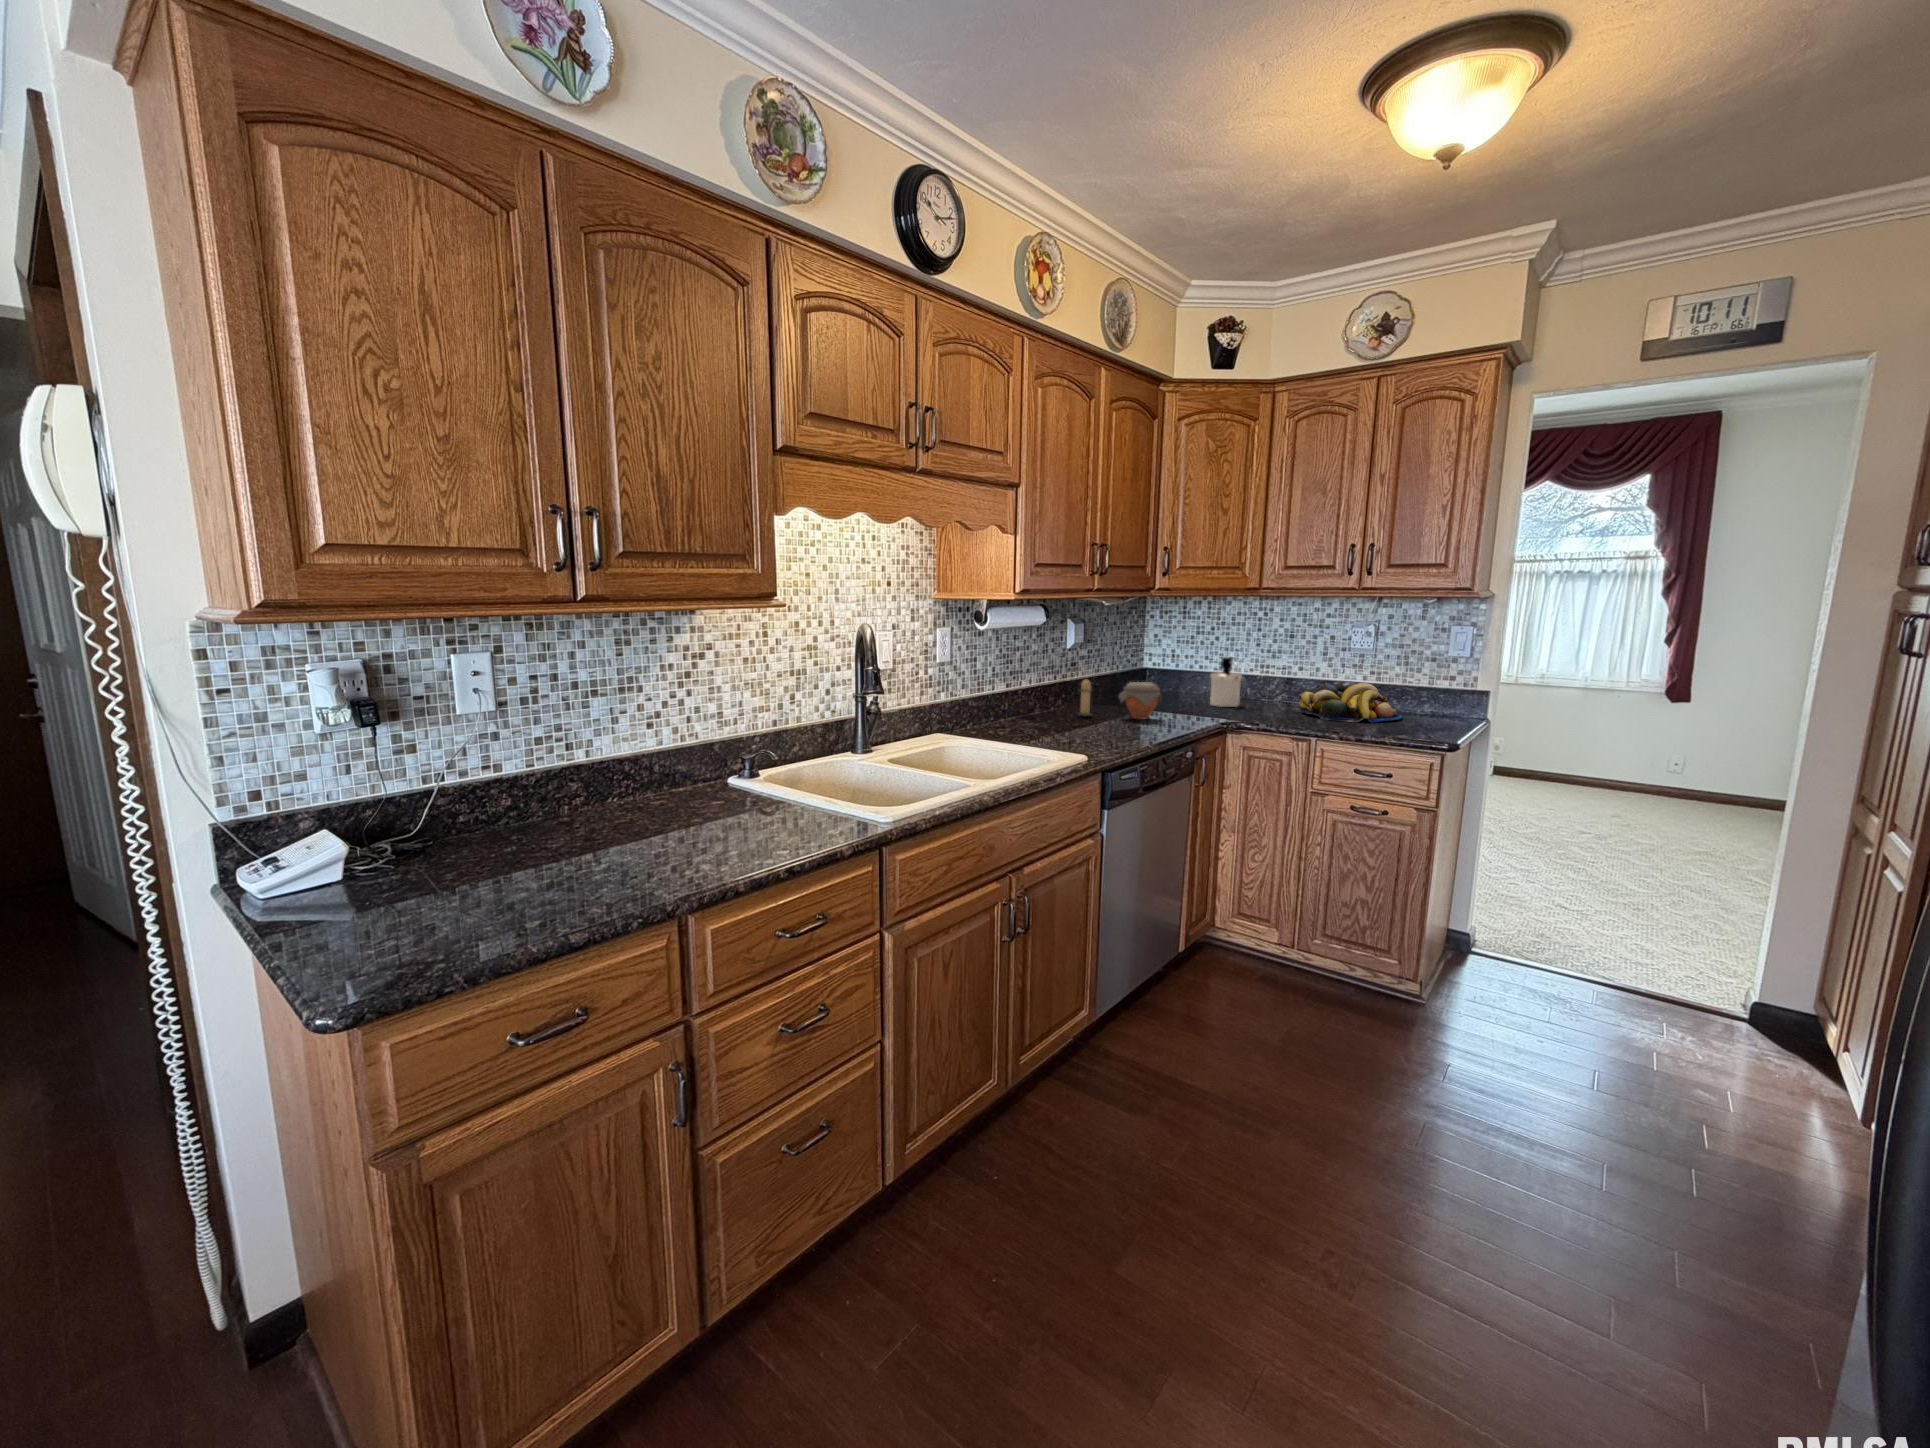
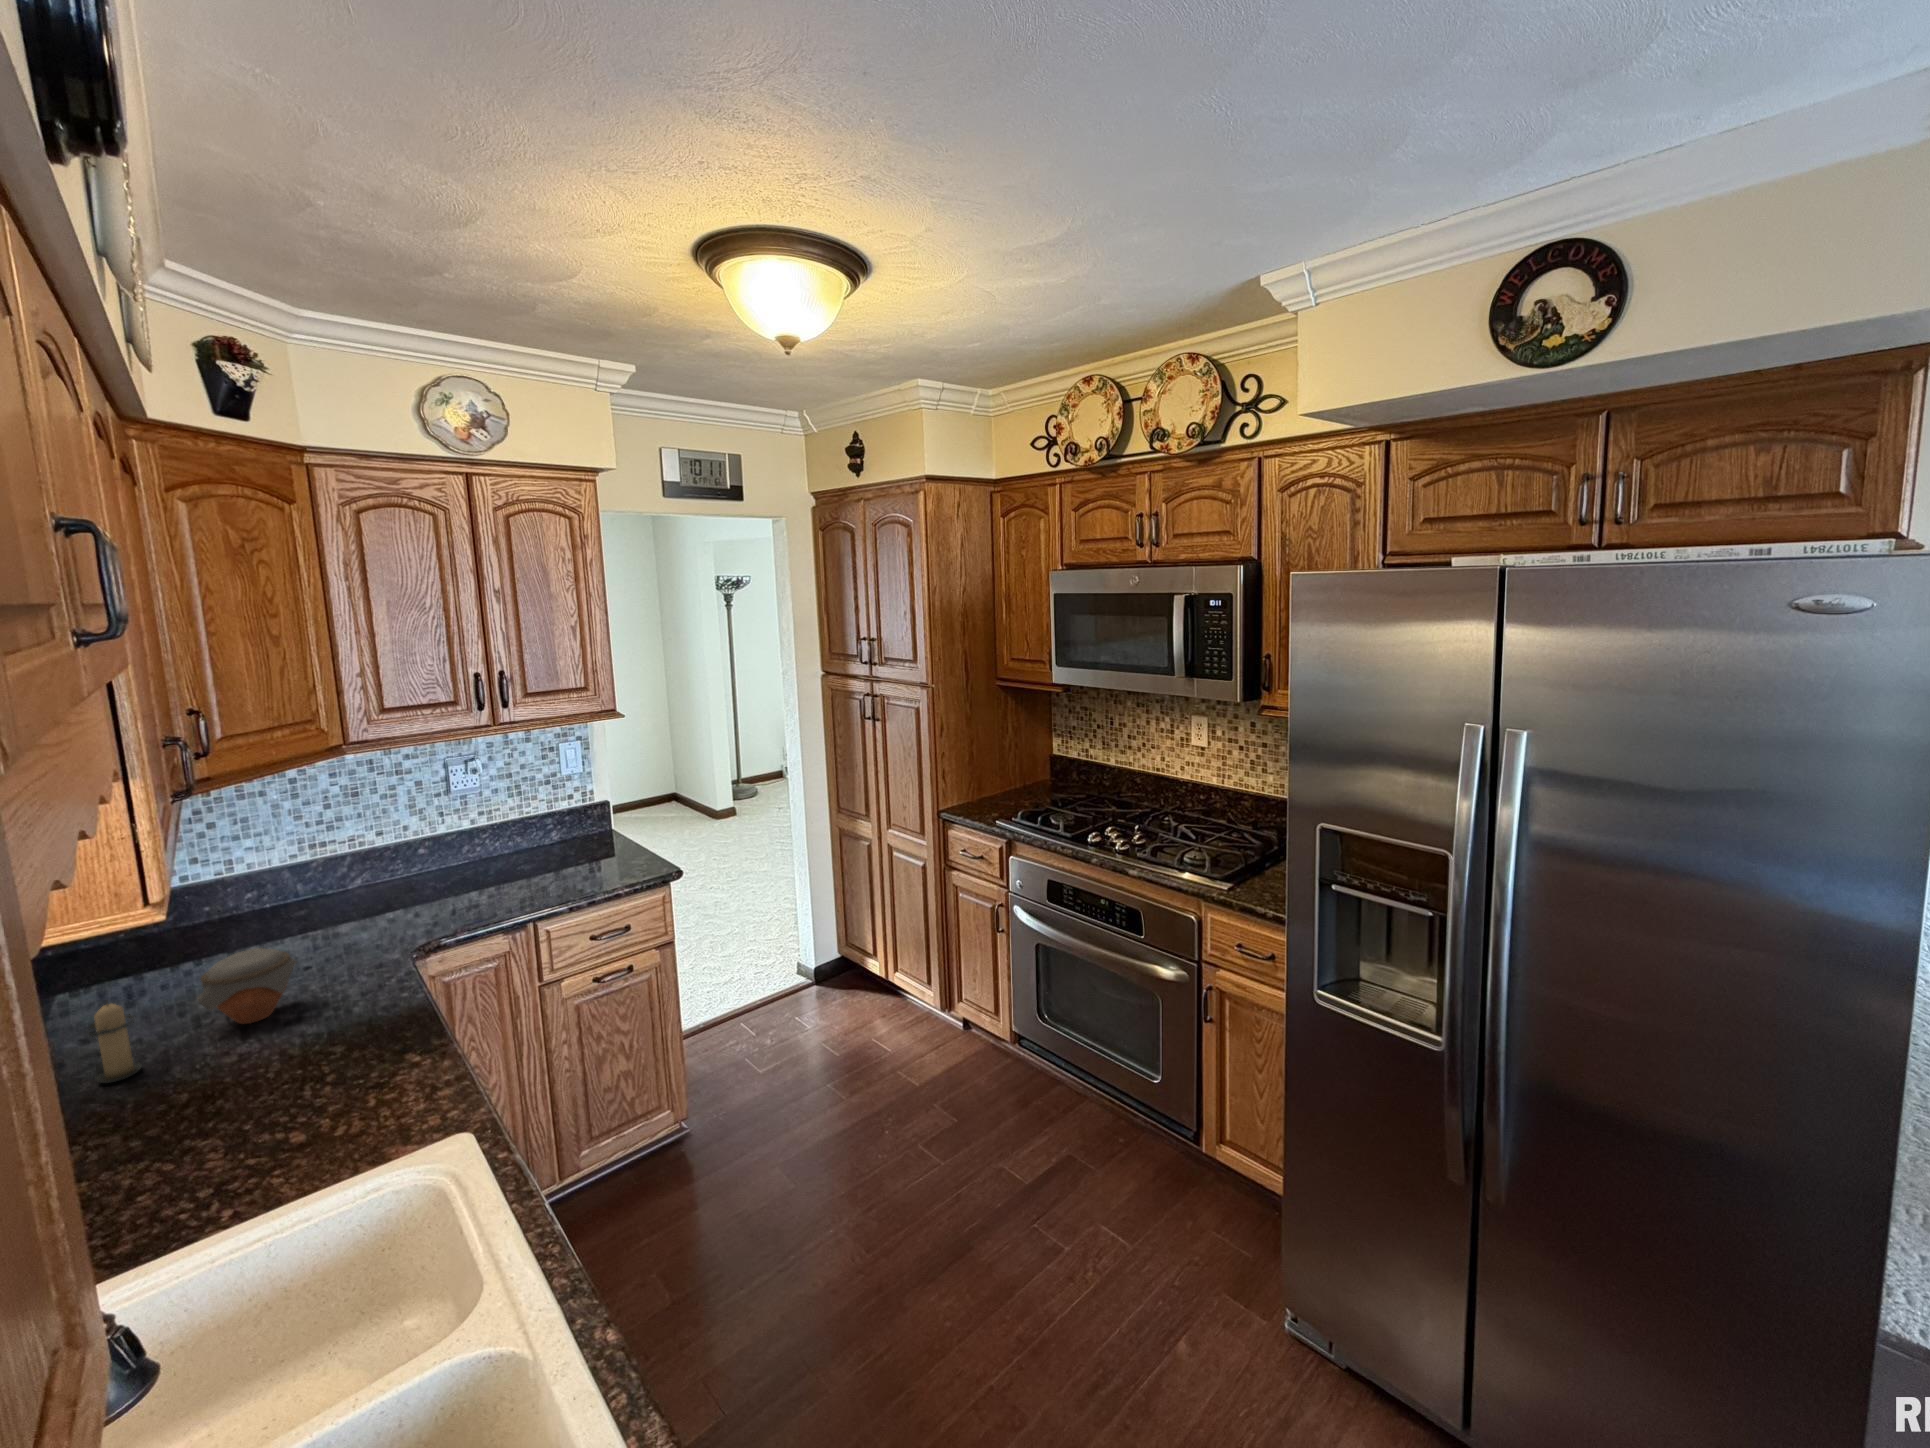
soap dispenser: present [1210,657,1242,707] -> none [250,852,327,935]
fruit bowl: present [1299,681,1402,722] -> none [420,829,552,892]

